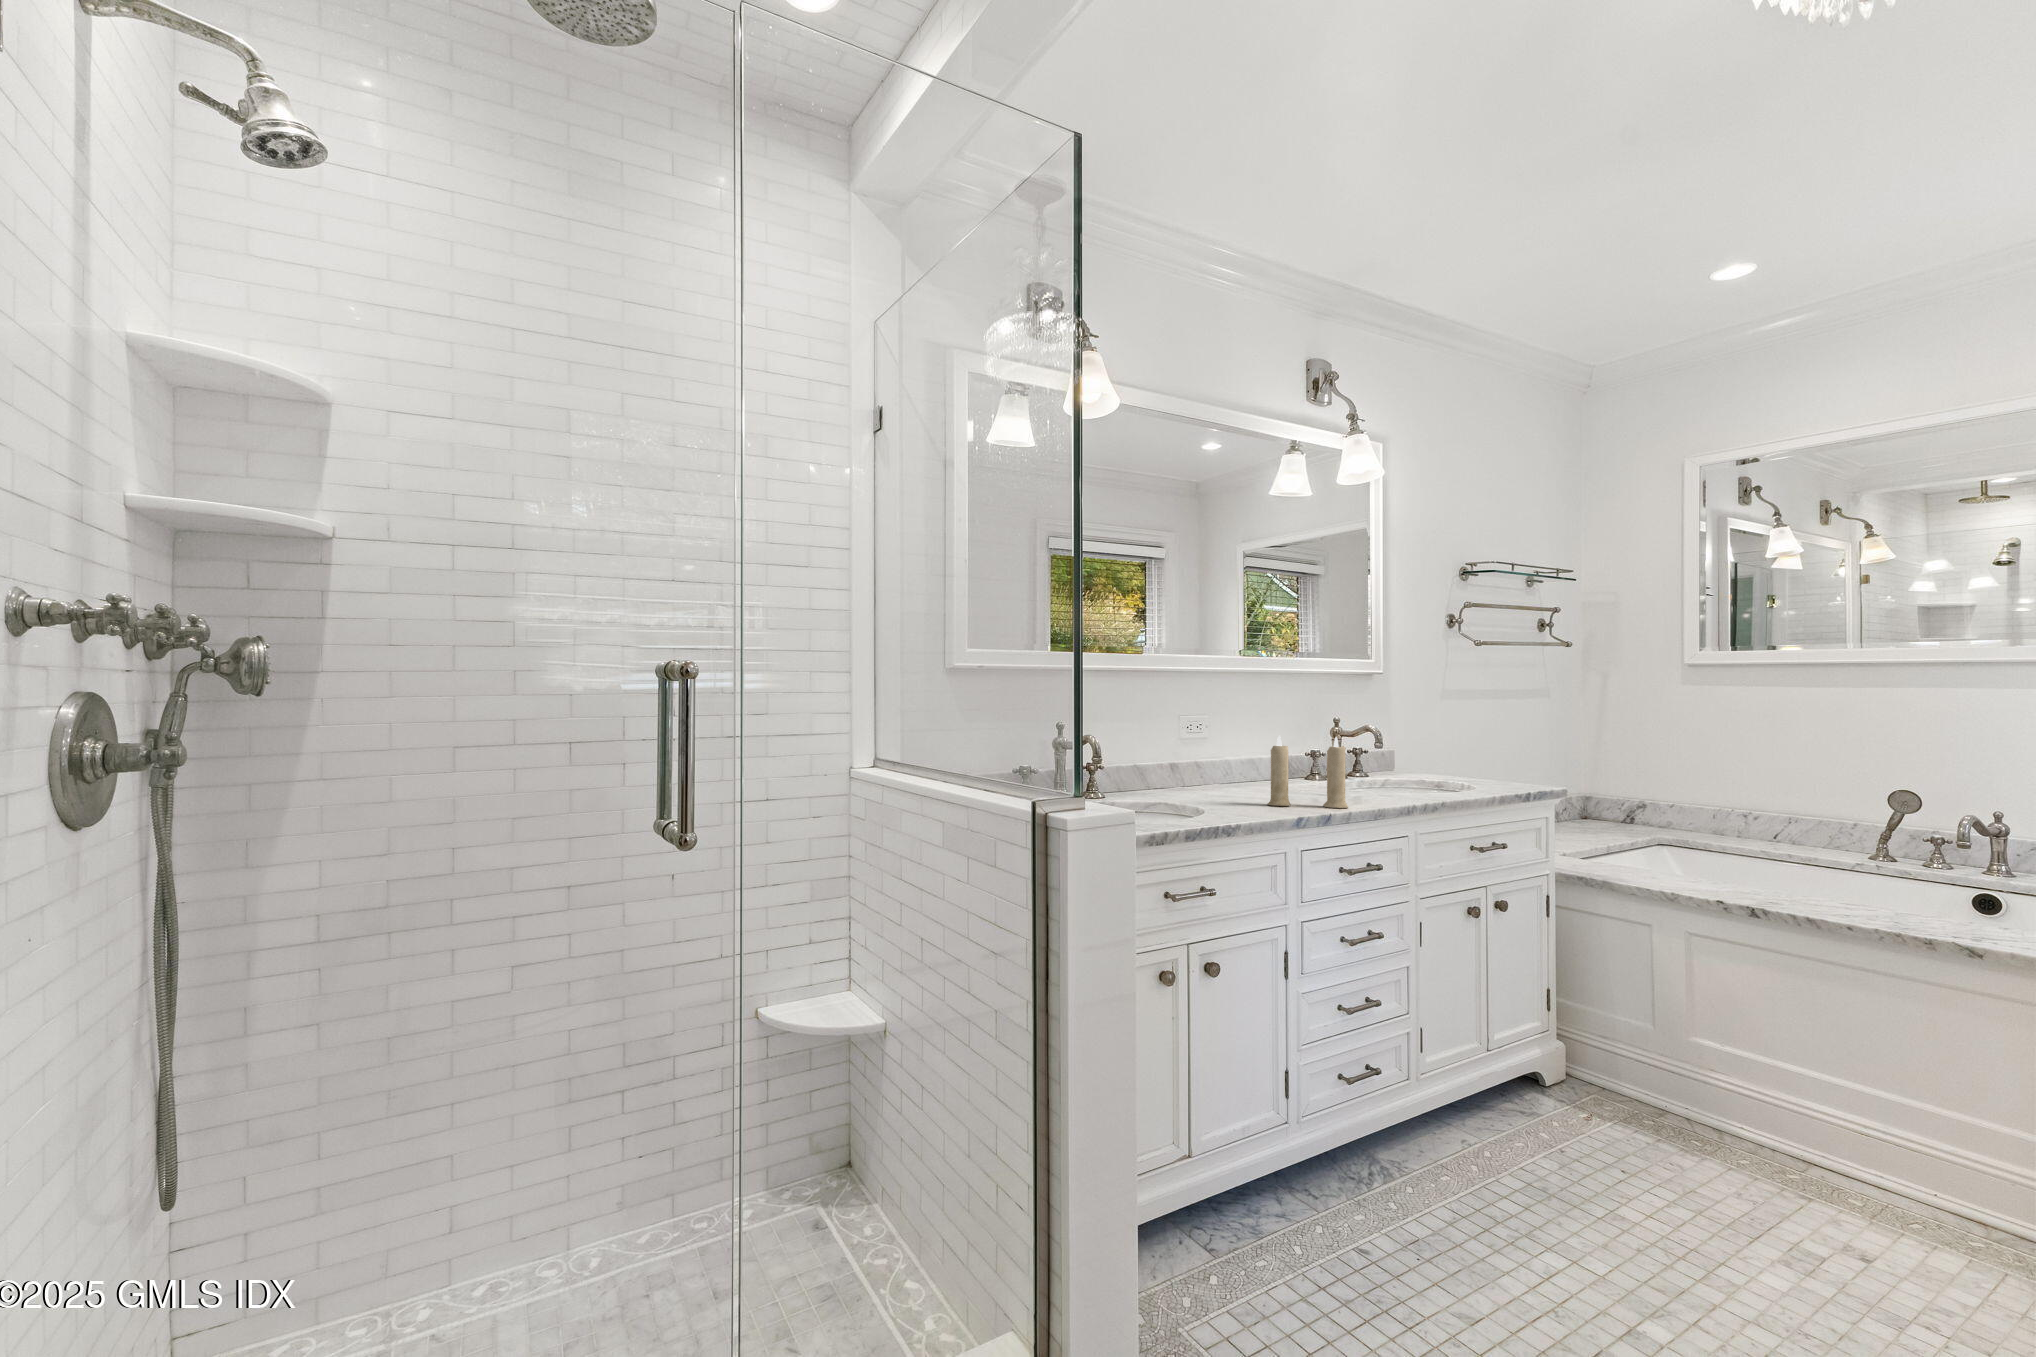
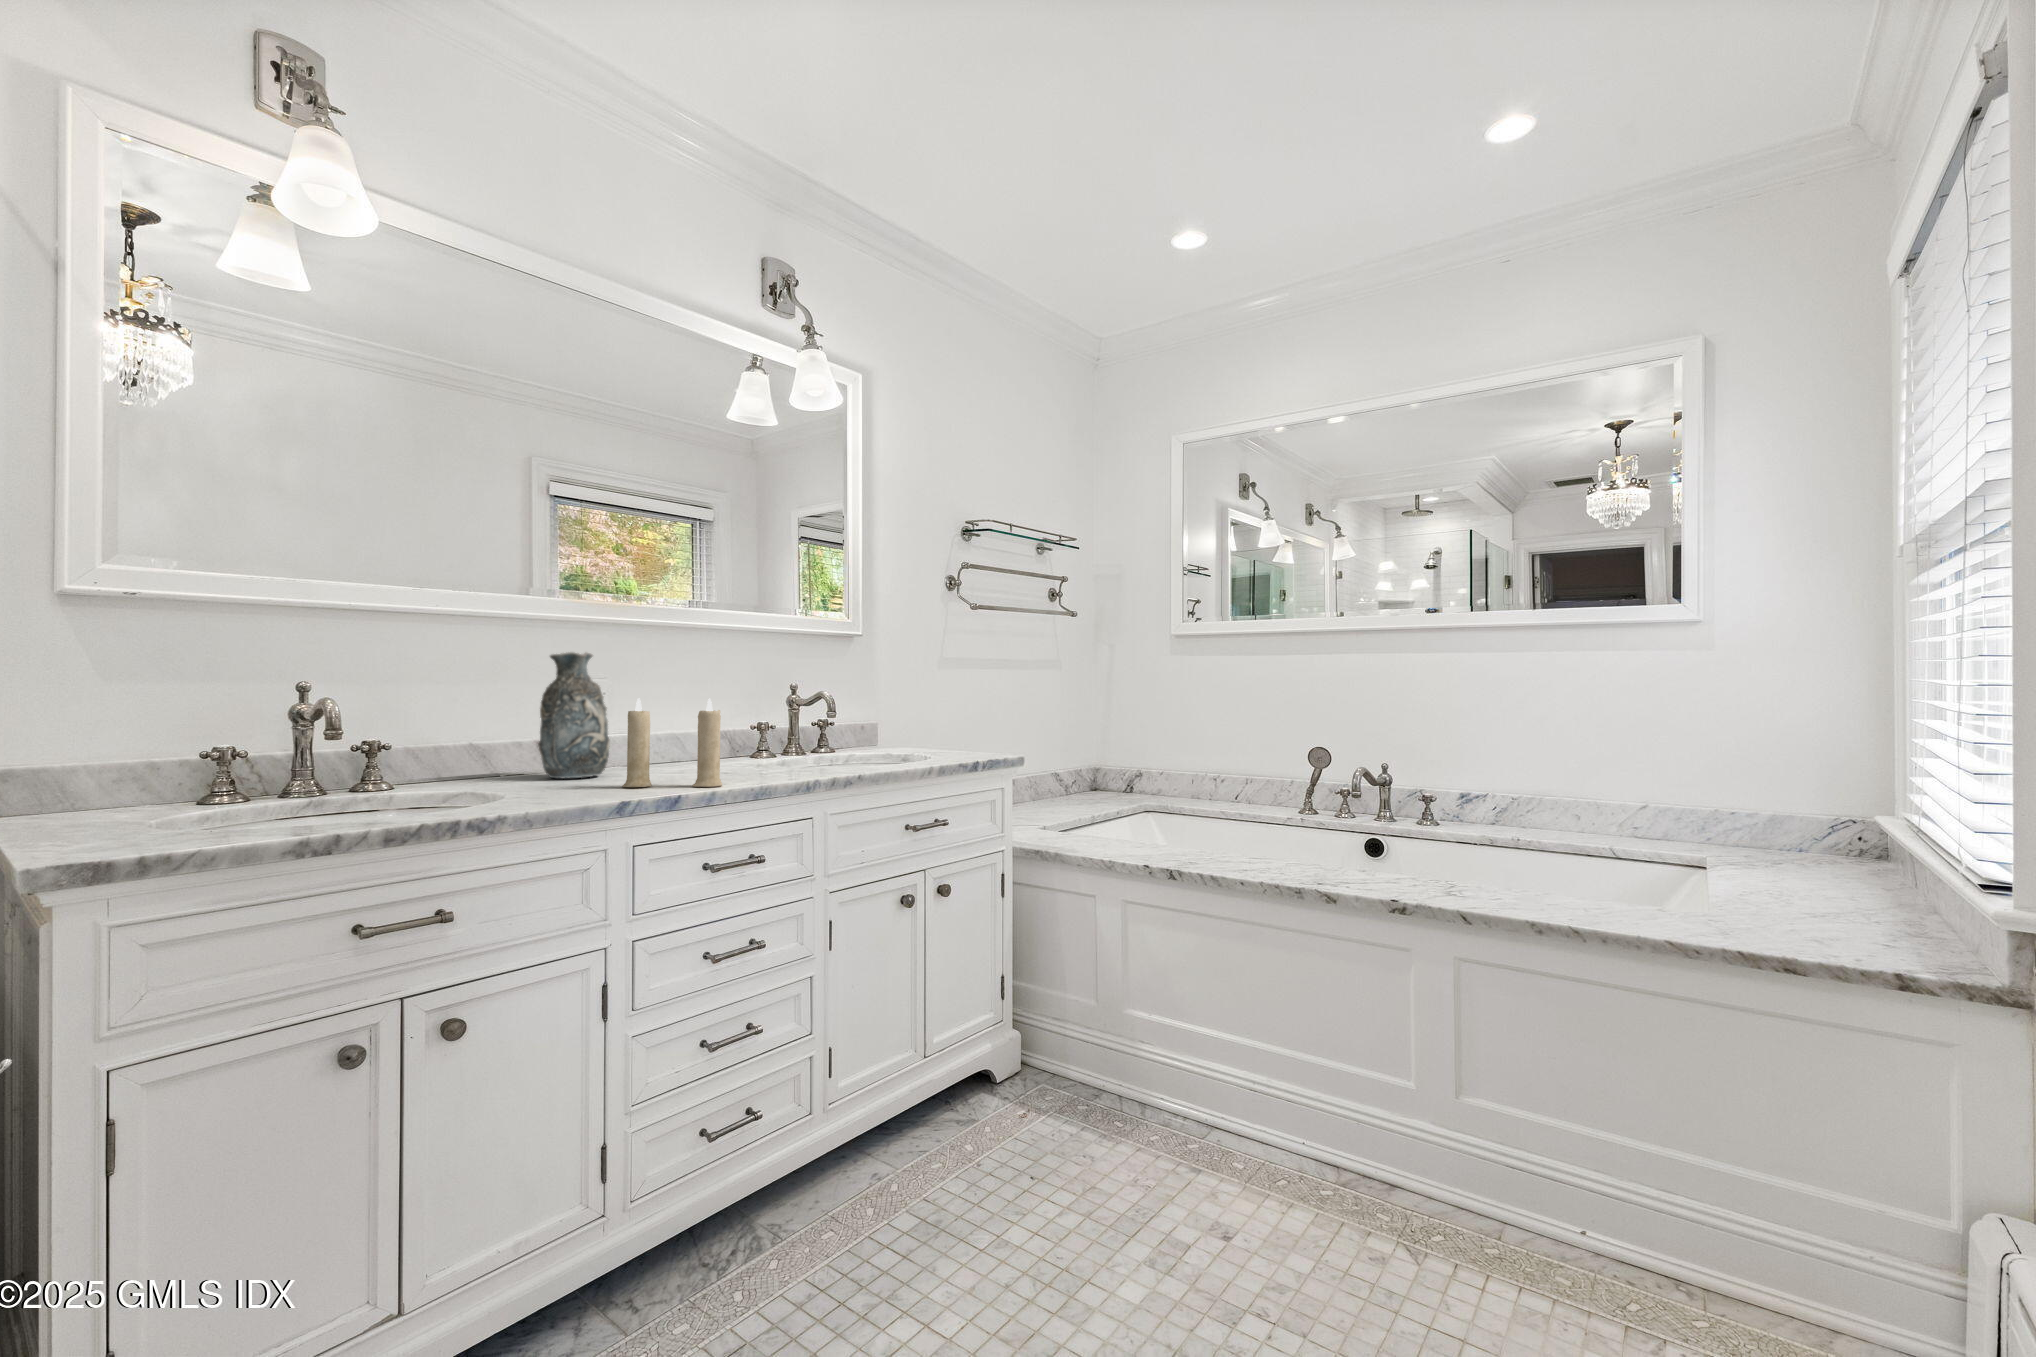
decorative vase: none [1180,697,1232,795] -> present [538,652,610,778]

